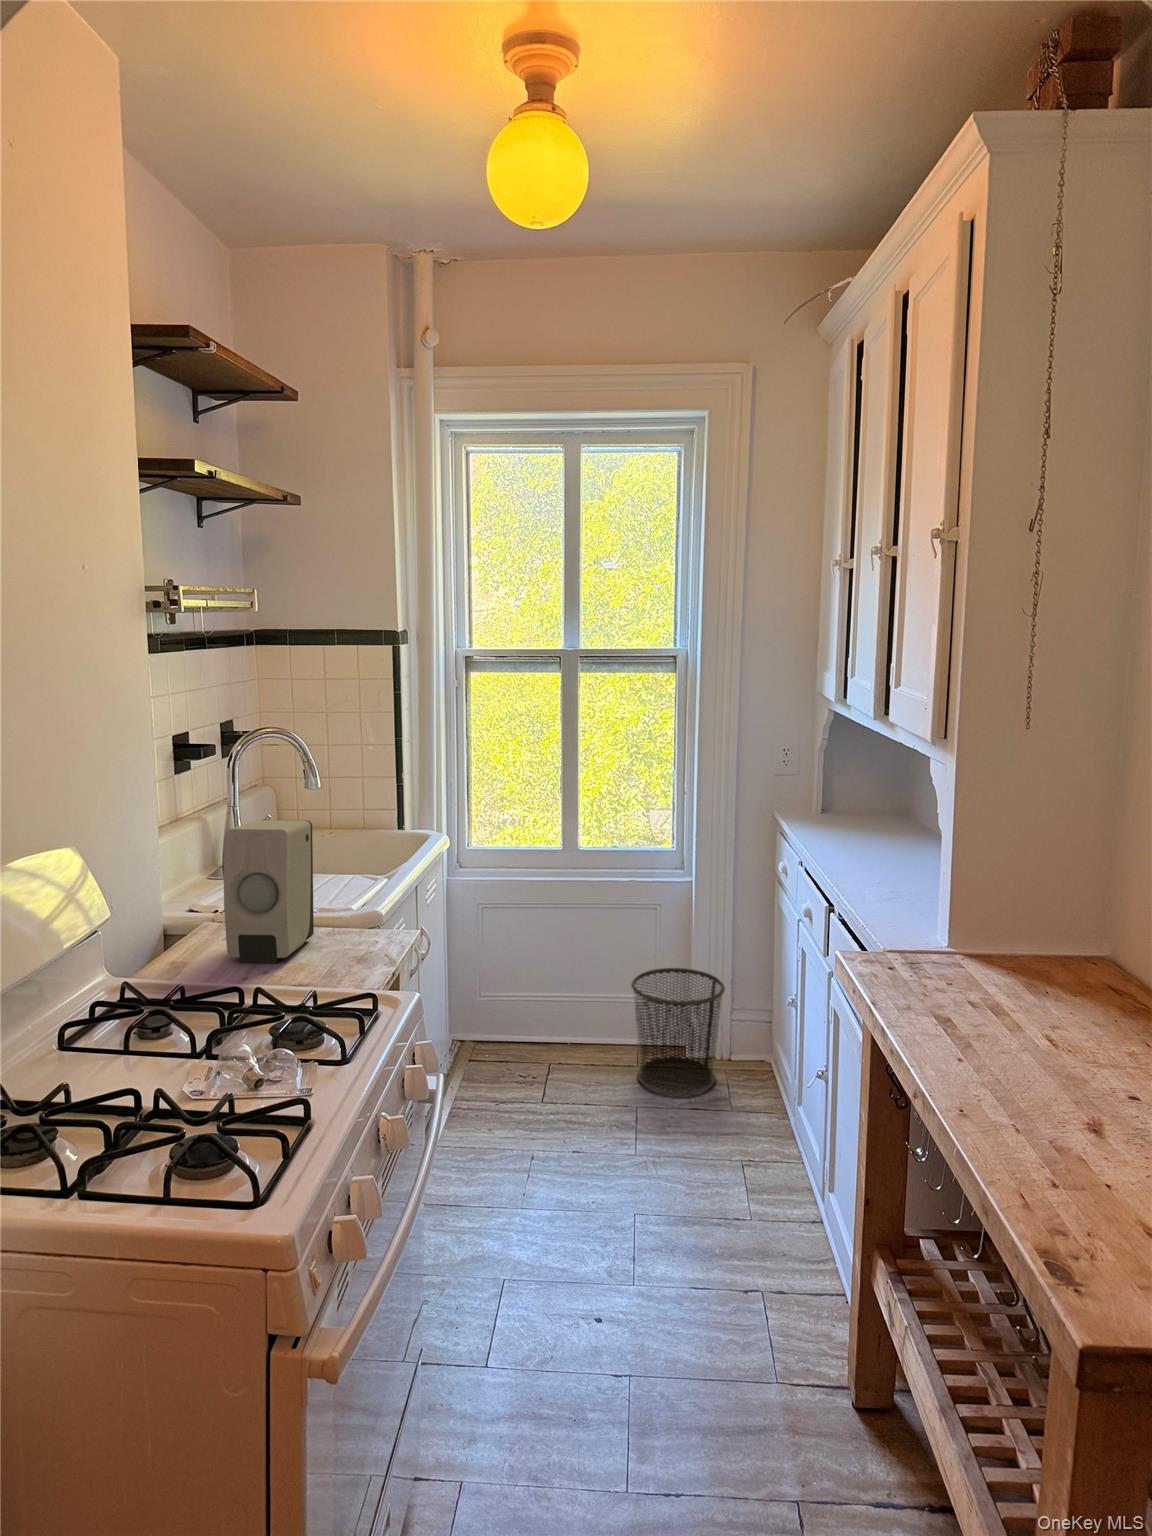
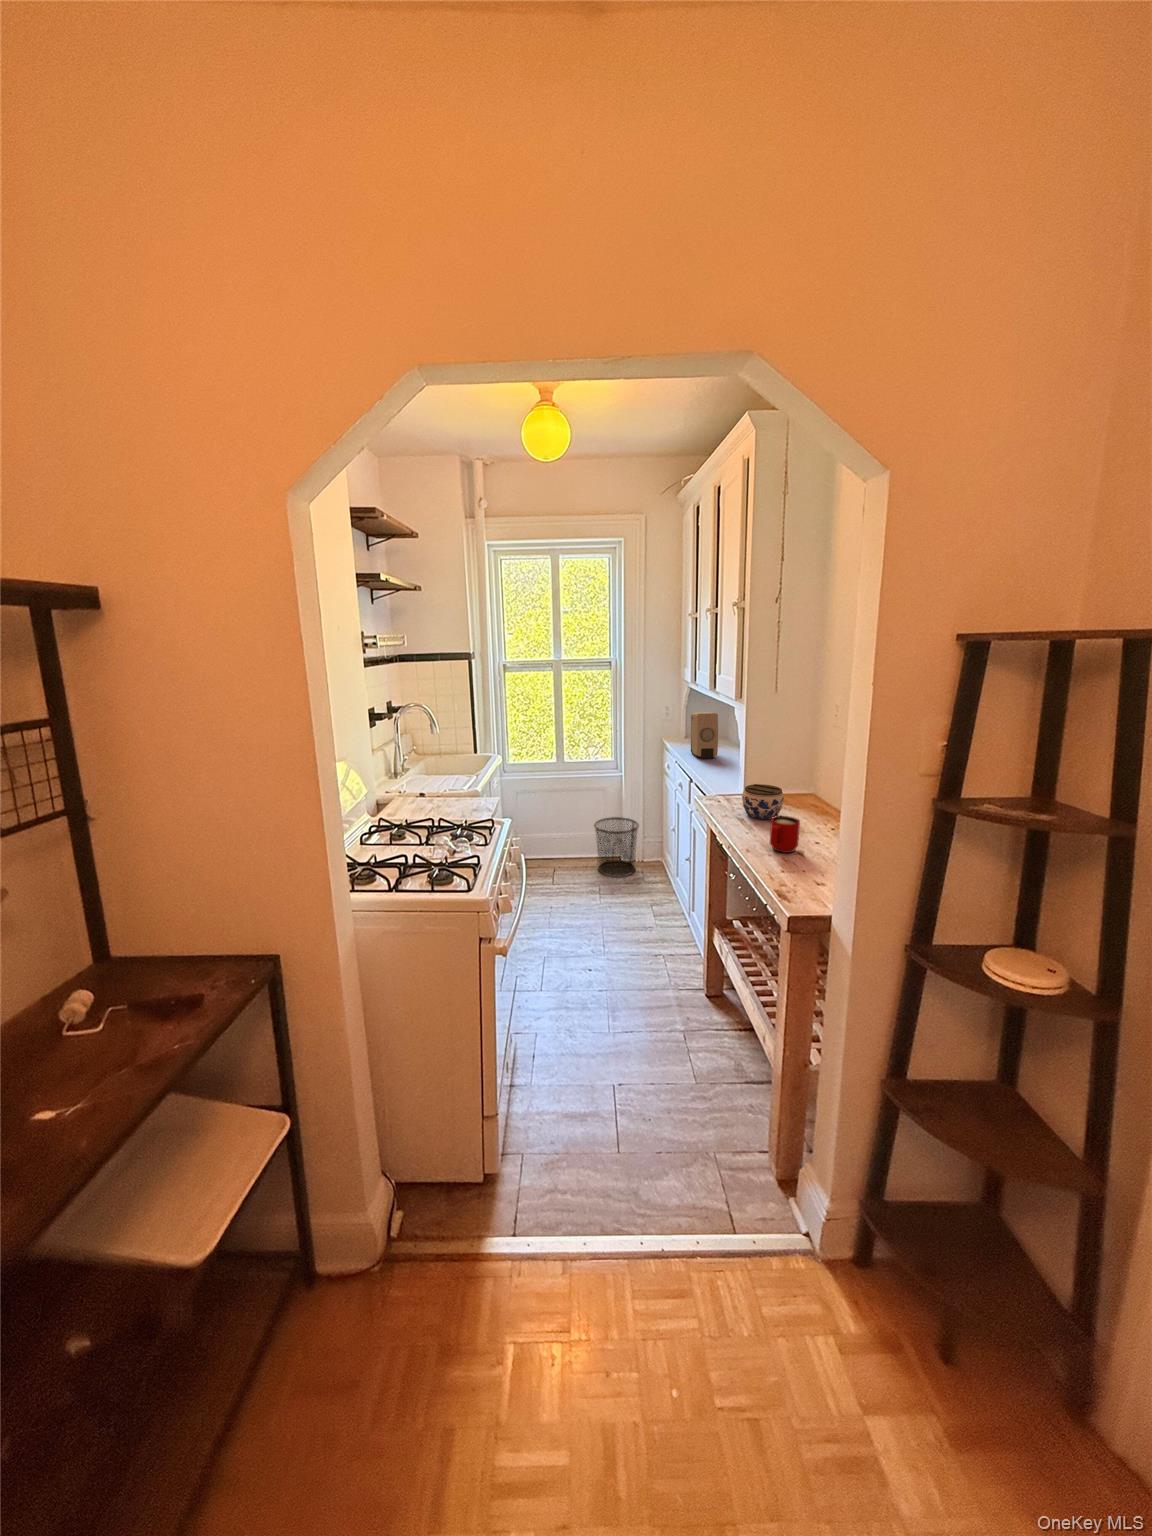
soap dispenser: present [224,820,314,964] -> present [691,712,718,759]
jar: none [945,937,1044,1023] -> present [742,784,784,819]
mug: none [1012,1029,1088,1125] -> present [770,816,800,853]

